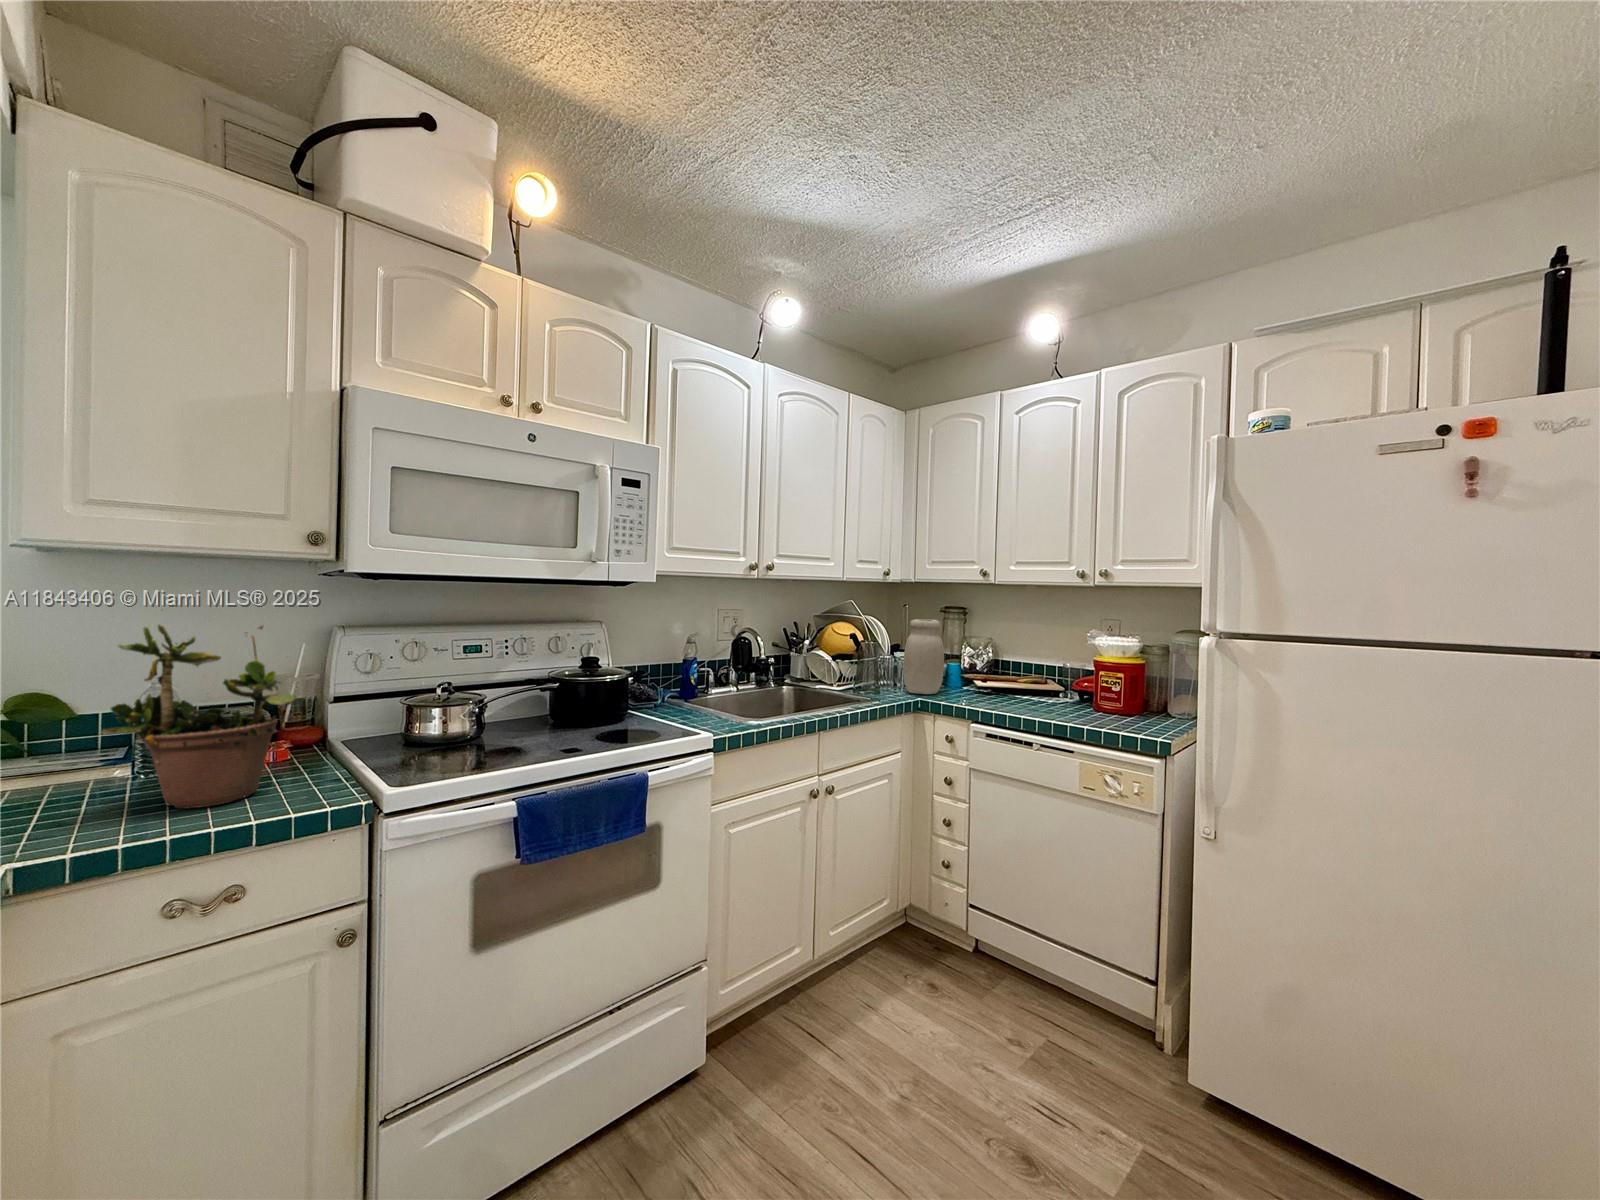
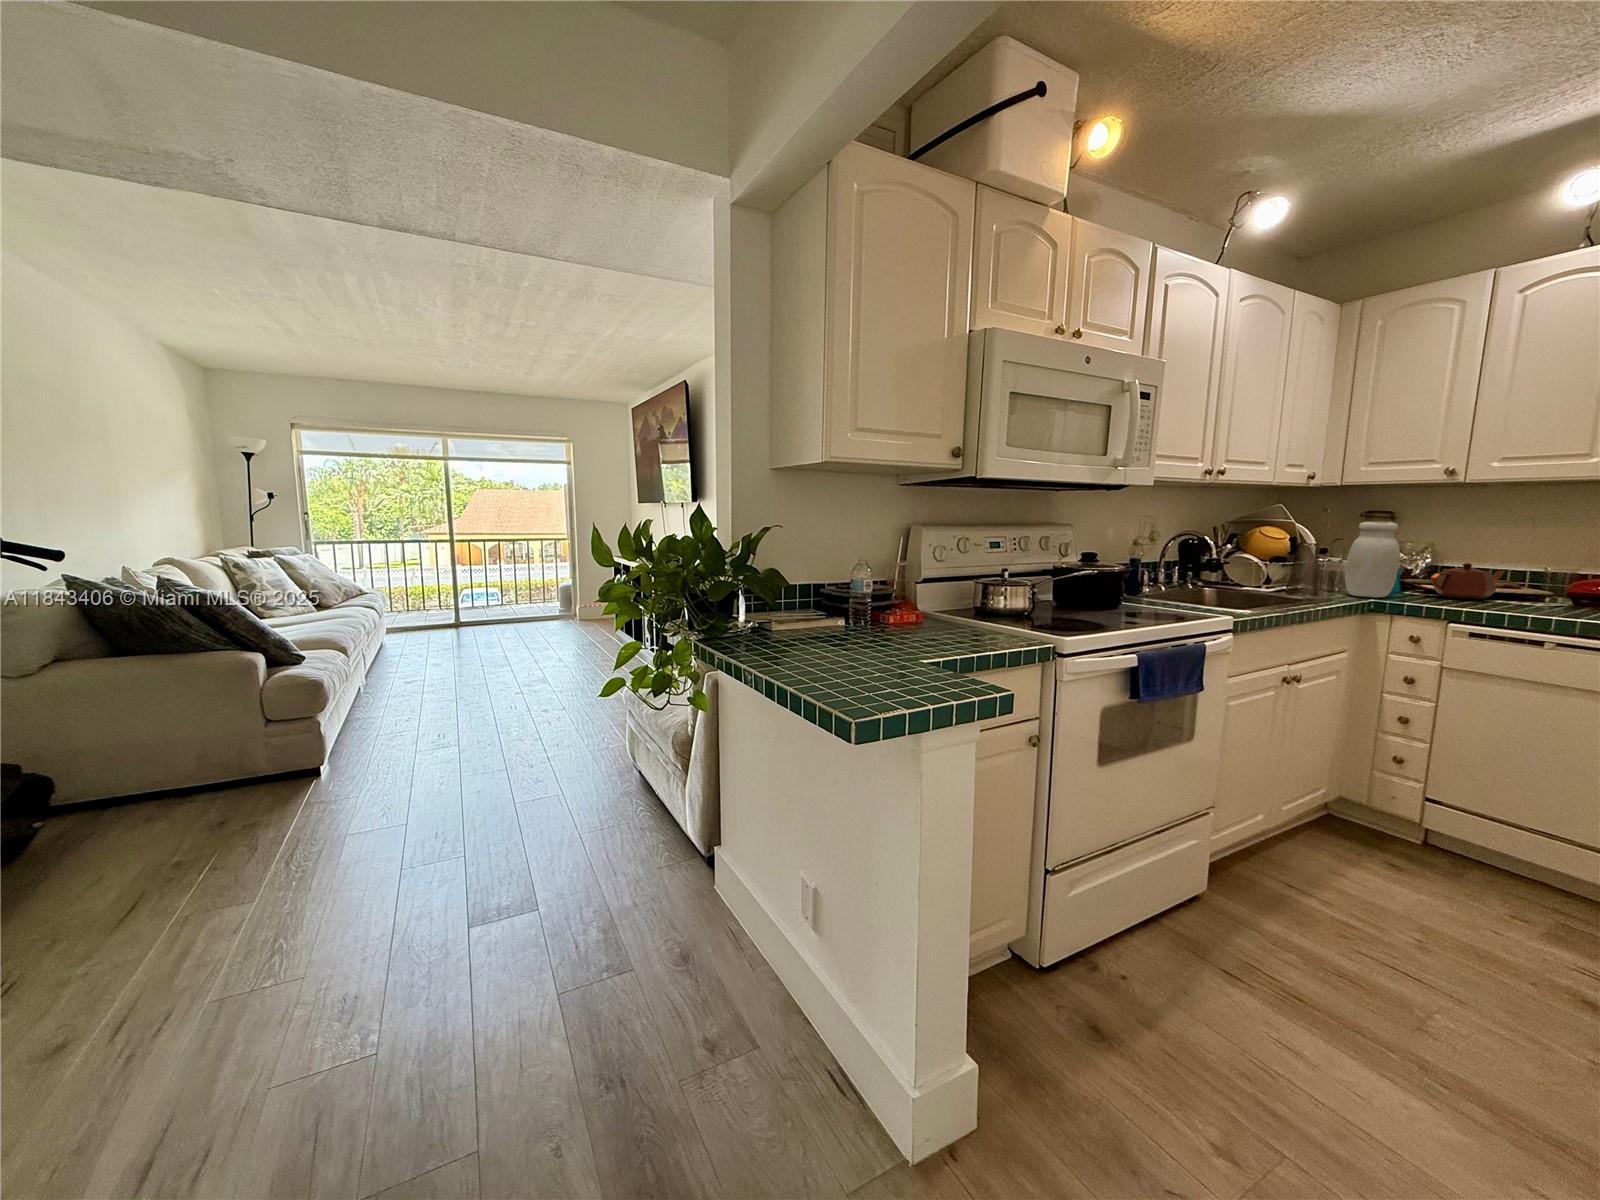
potted plant: present [101,625,296,808] -> none [900,506,992,642]
teapot: none [971,659,1032,694] -> present [1431,563,1504,599]

